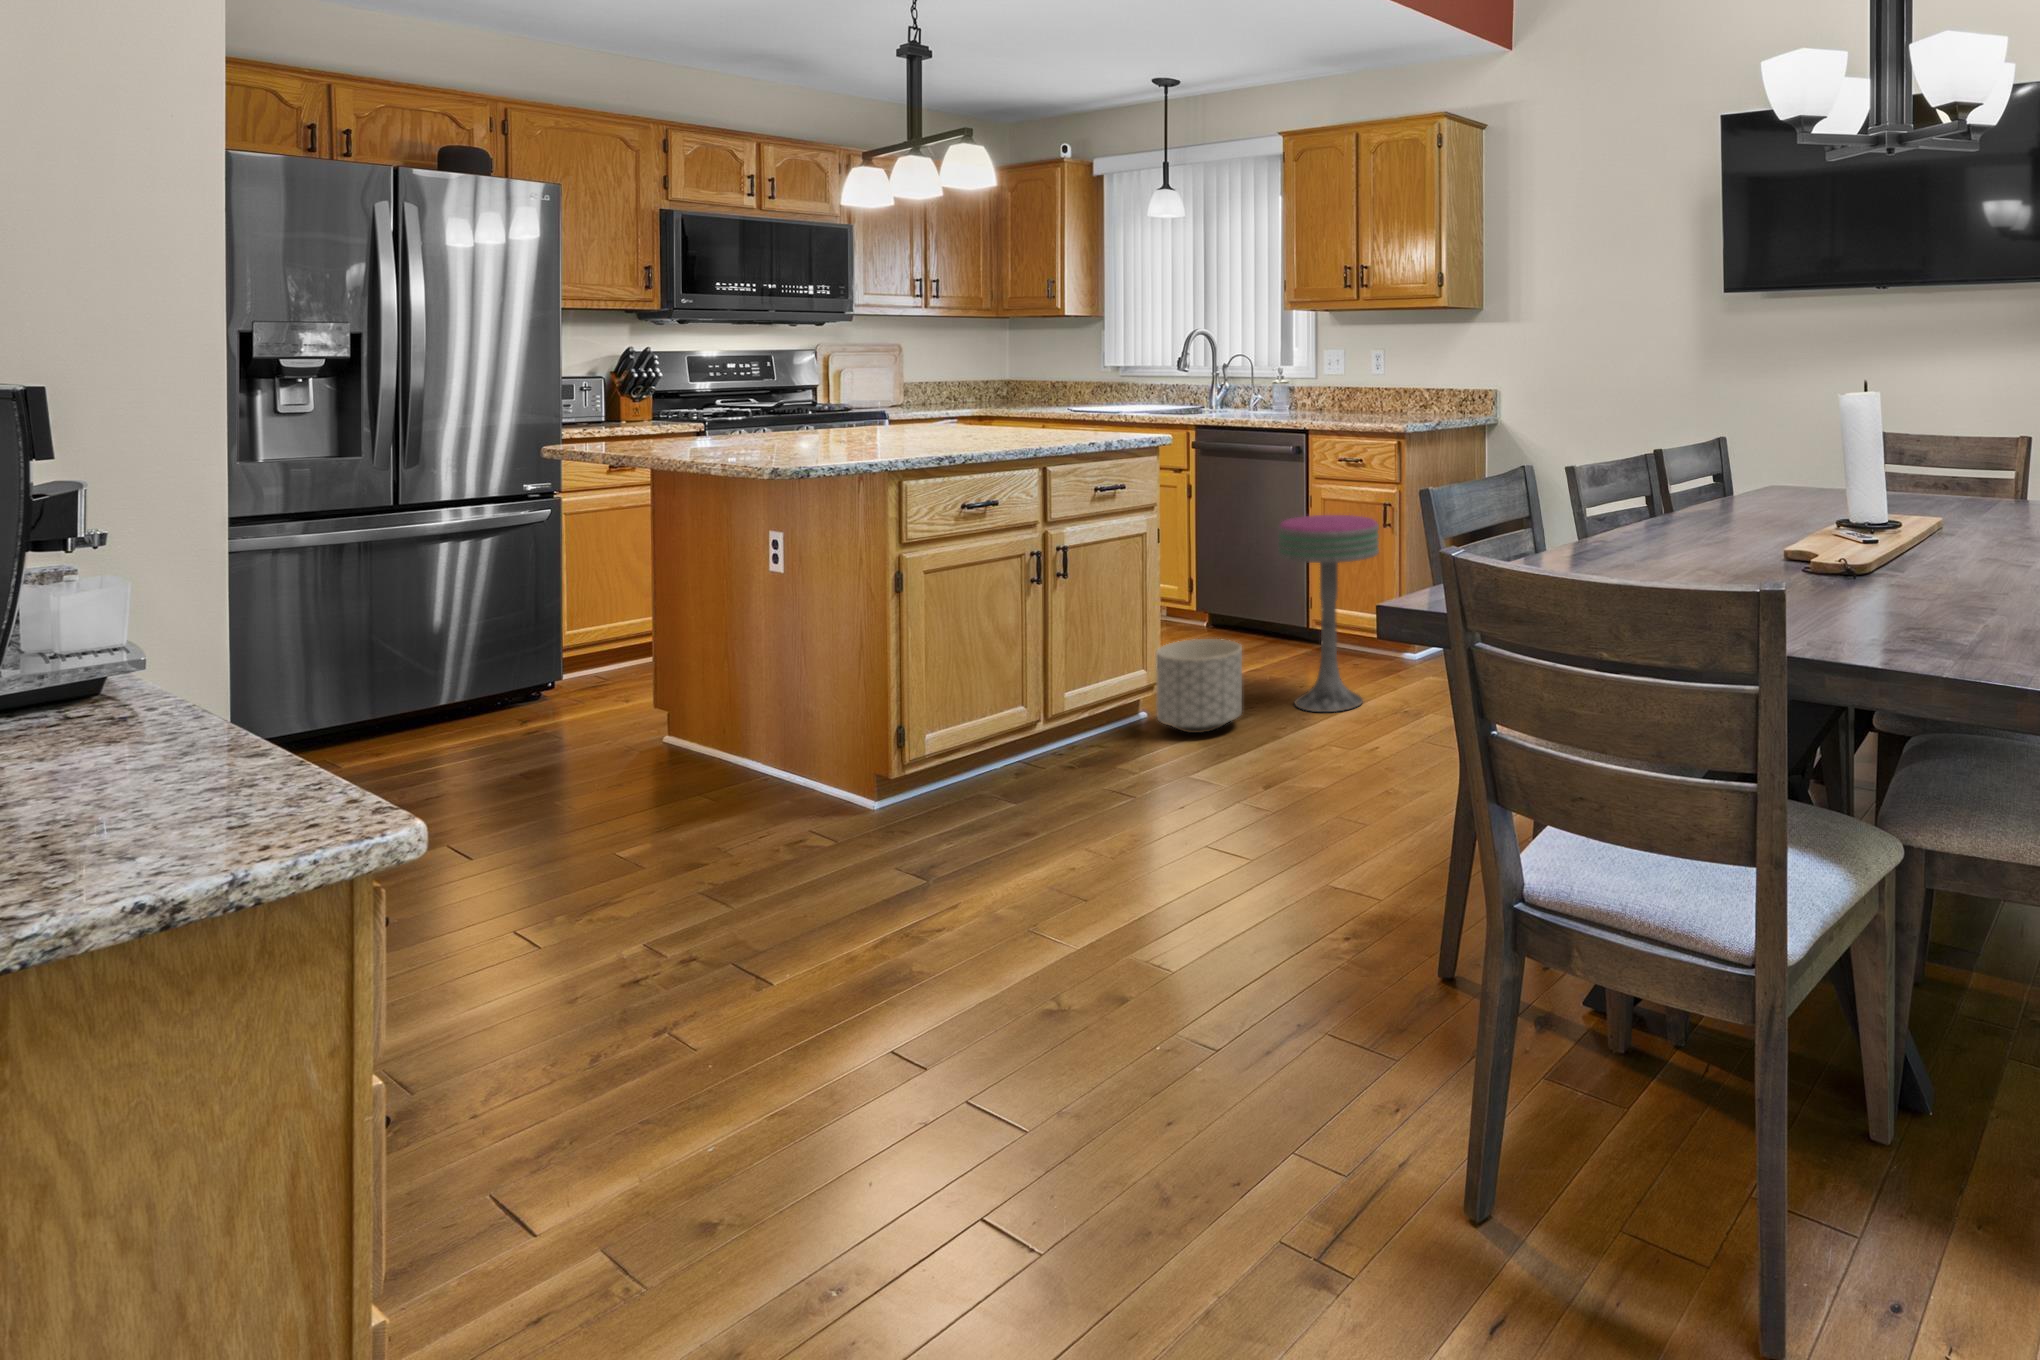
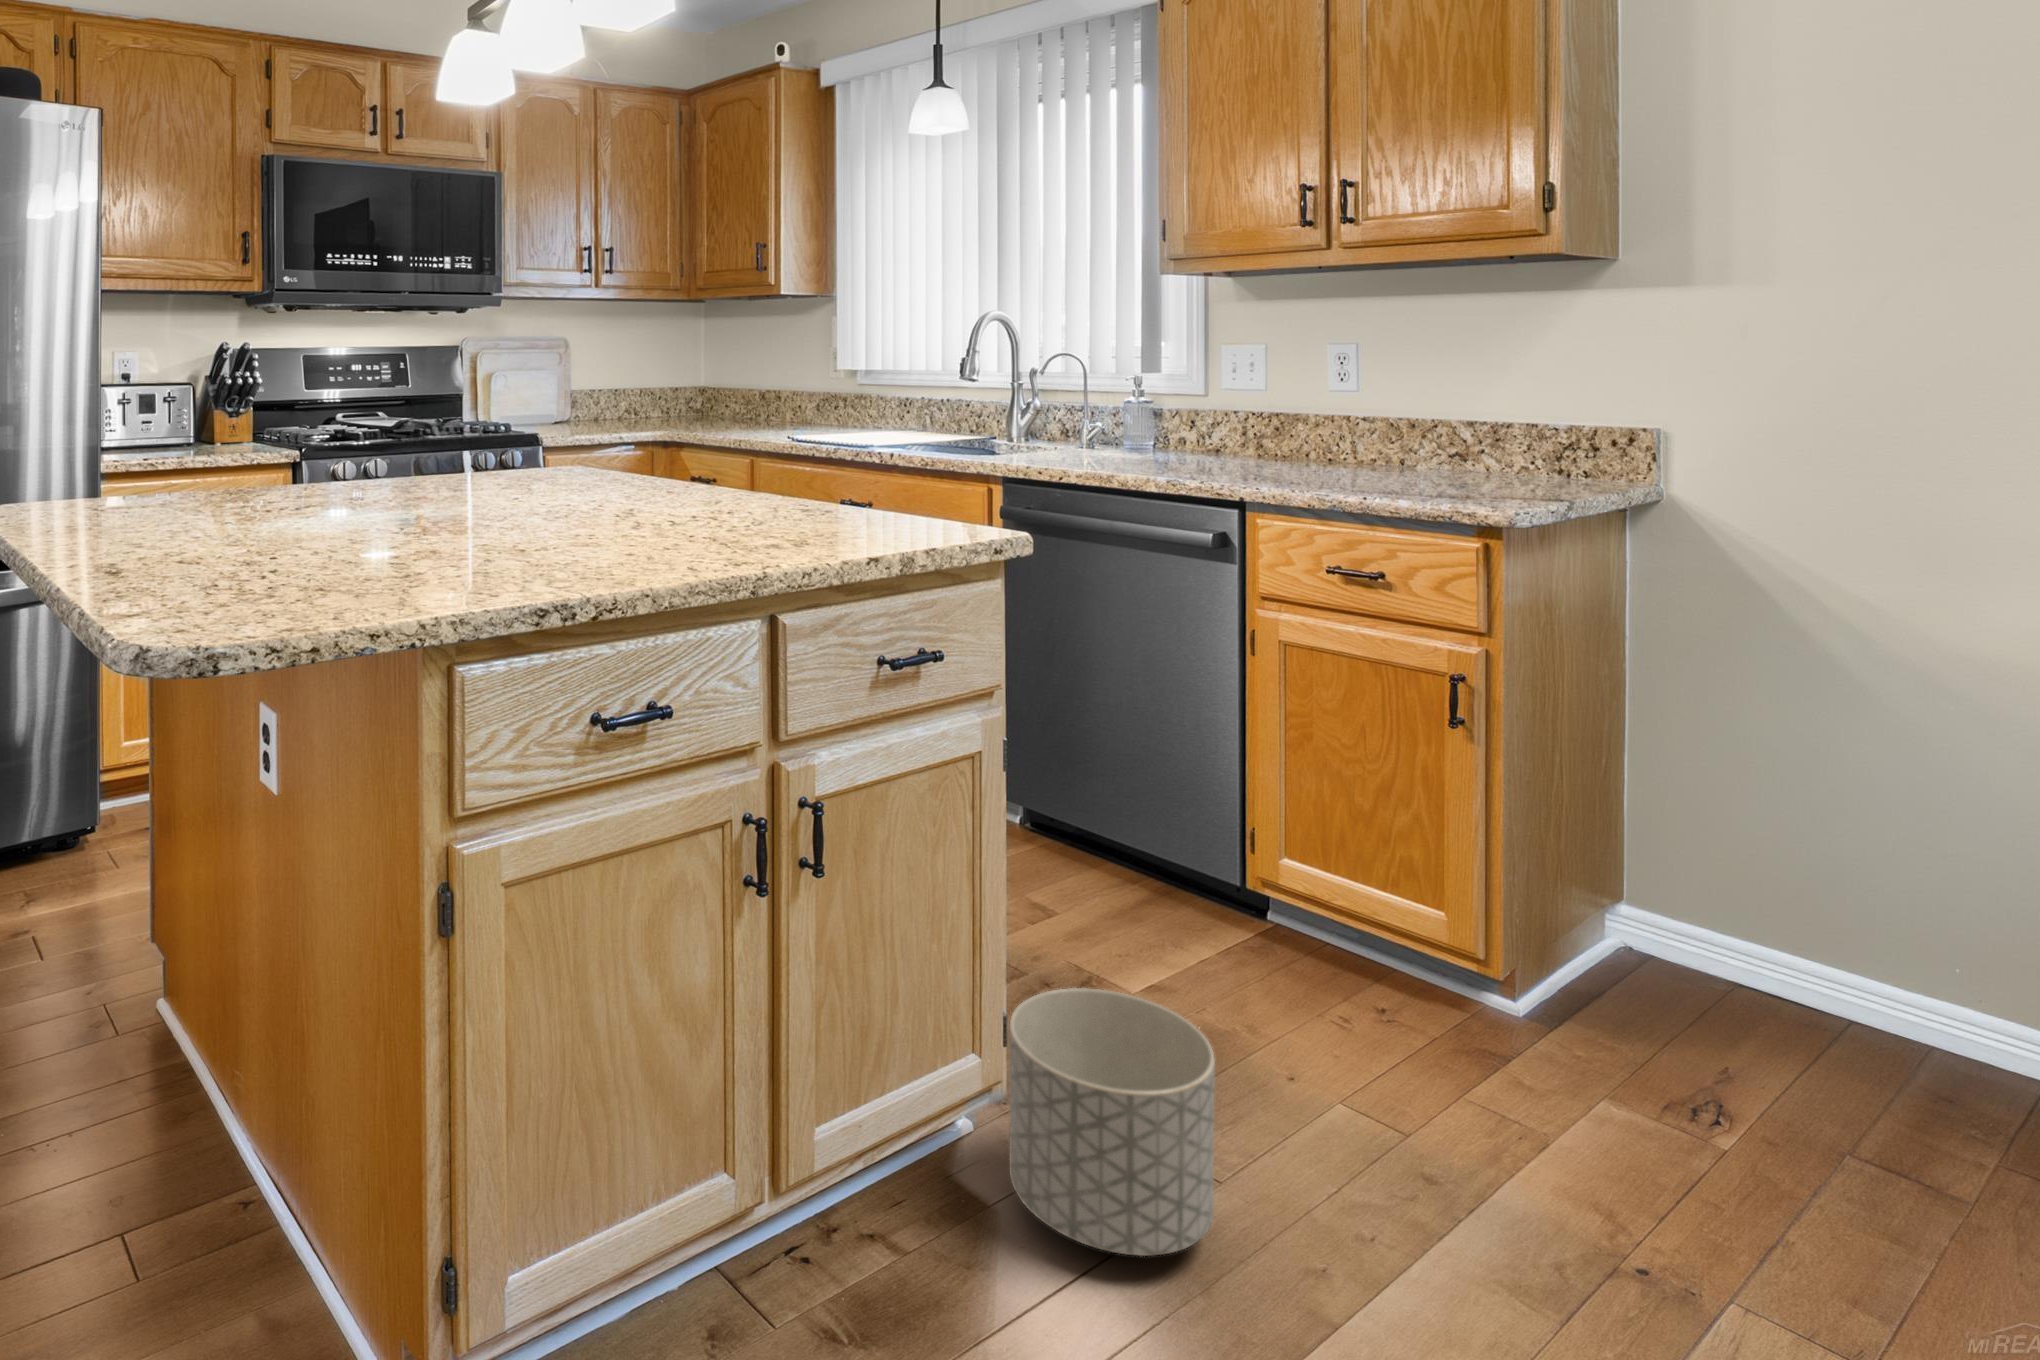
bar stool: present [1278,515,1379,712] -> none [1268,715,1540,1220]

